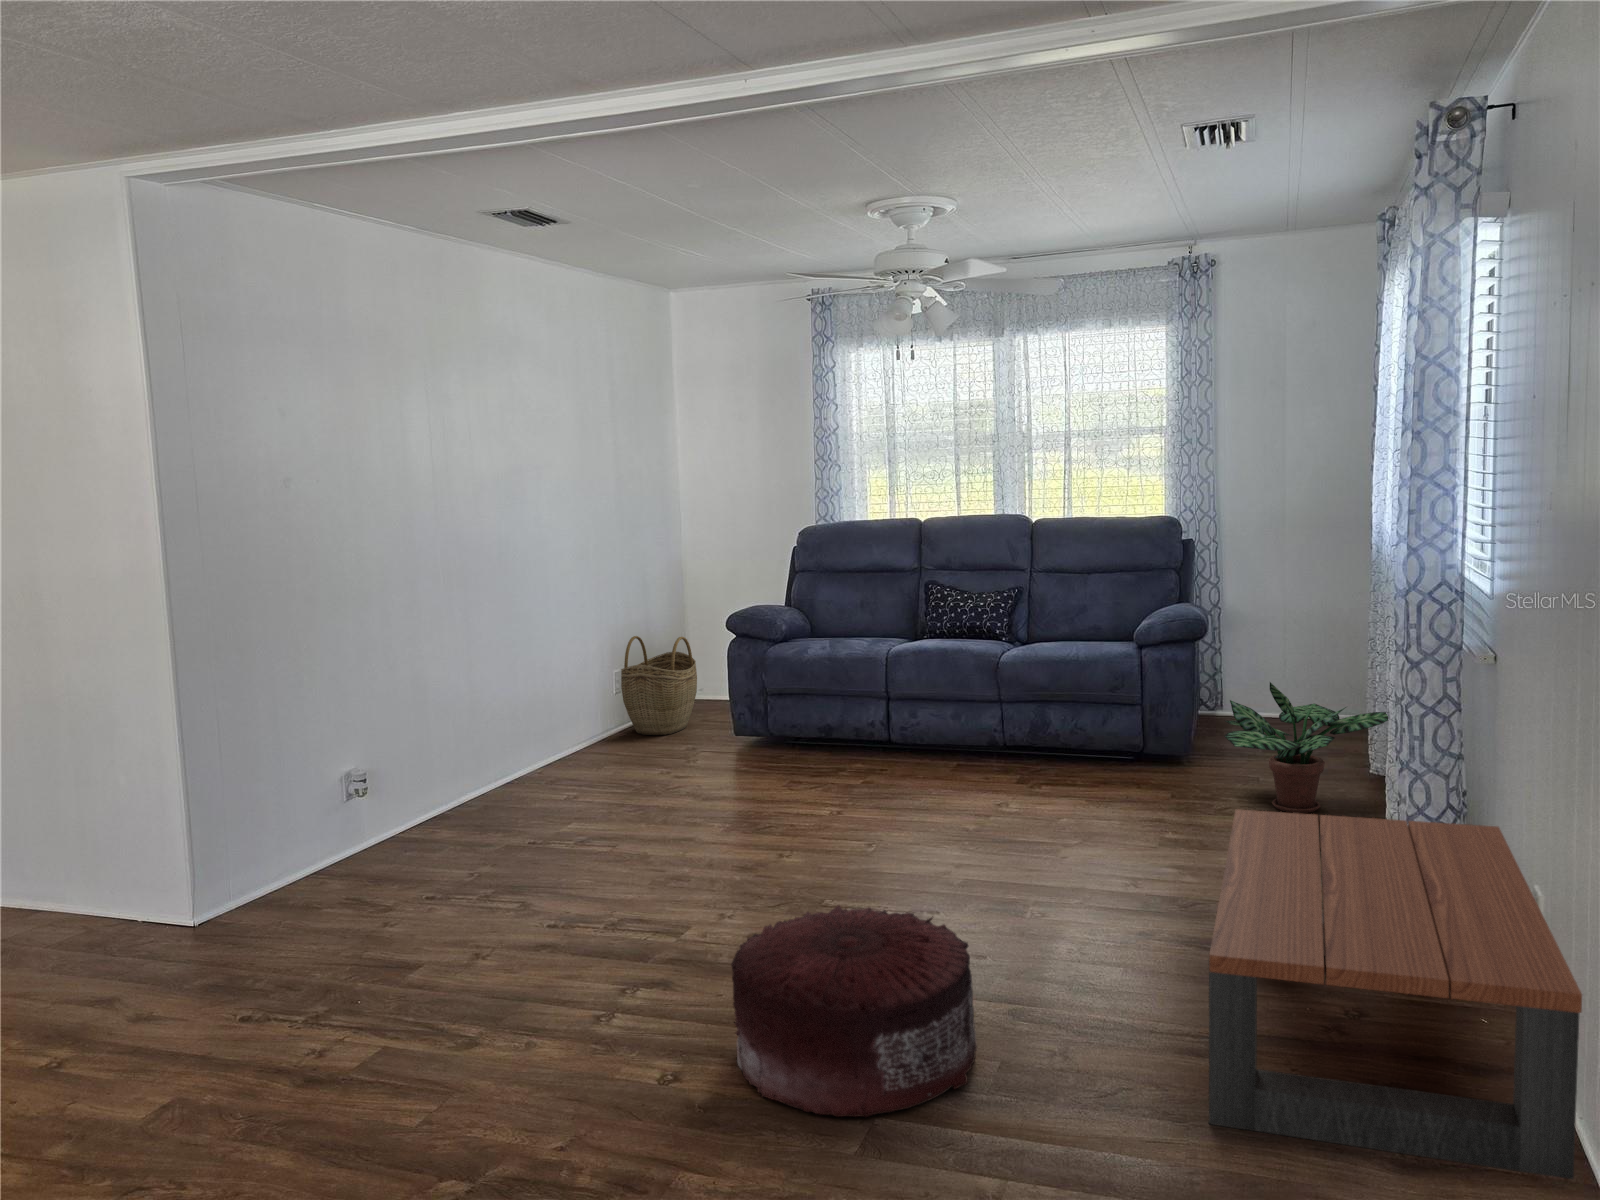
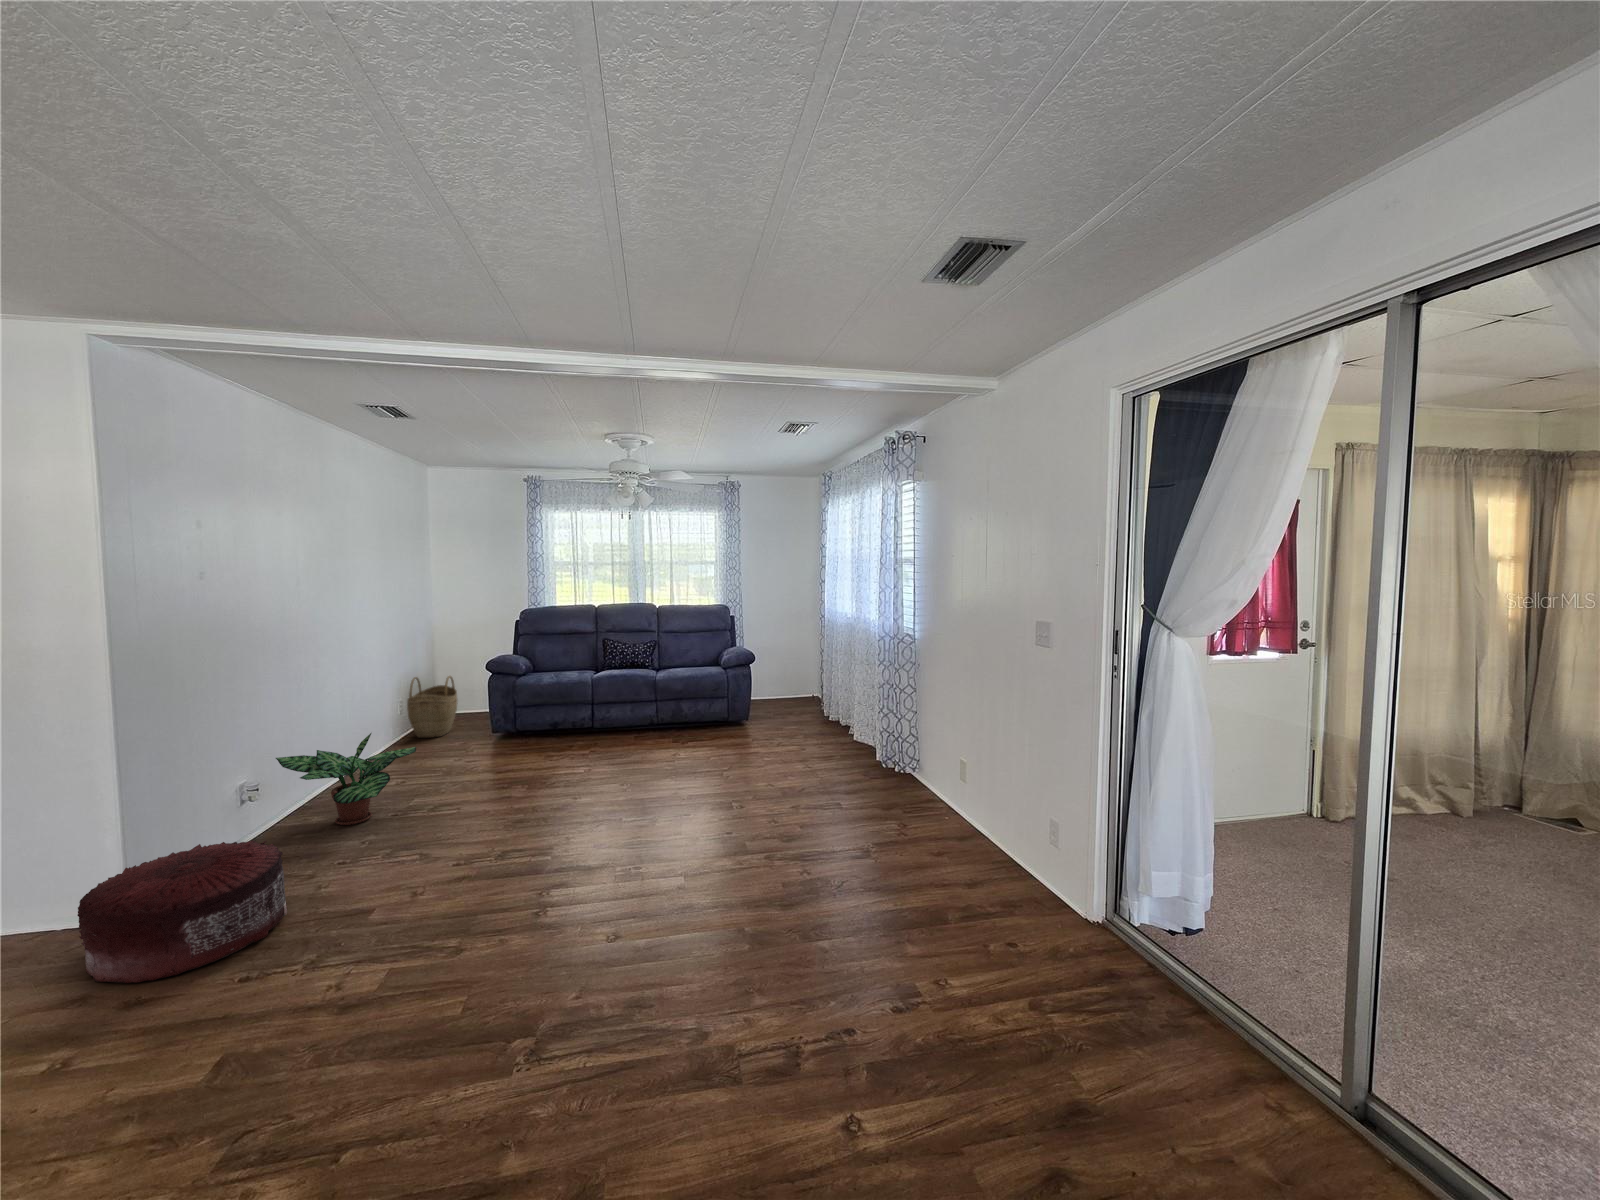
potted plant: present [1224,682,1388,813] -> present [276,733,416,825]
coffee table: present [1209,810,1582,1179] -> none [827,734,1018,884]
pouf: present [731,905,977,1117] -> present [77,841,287,983]

